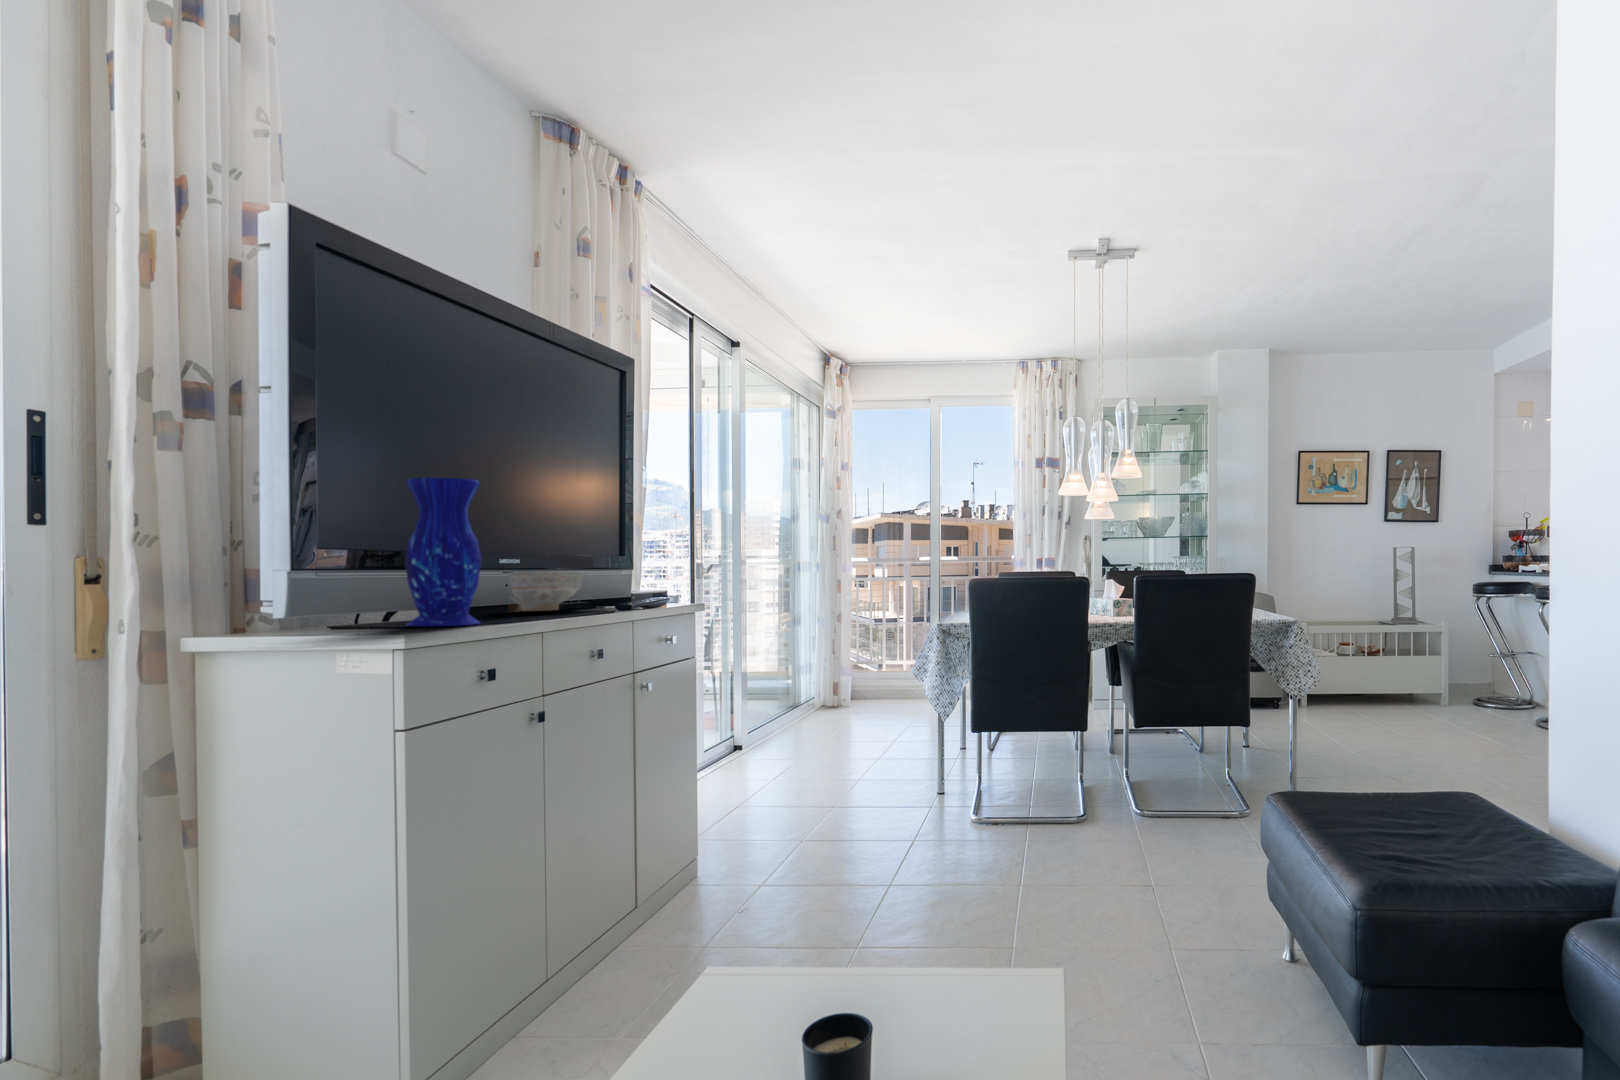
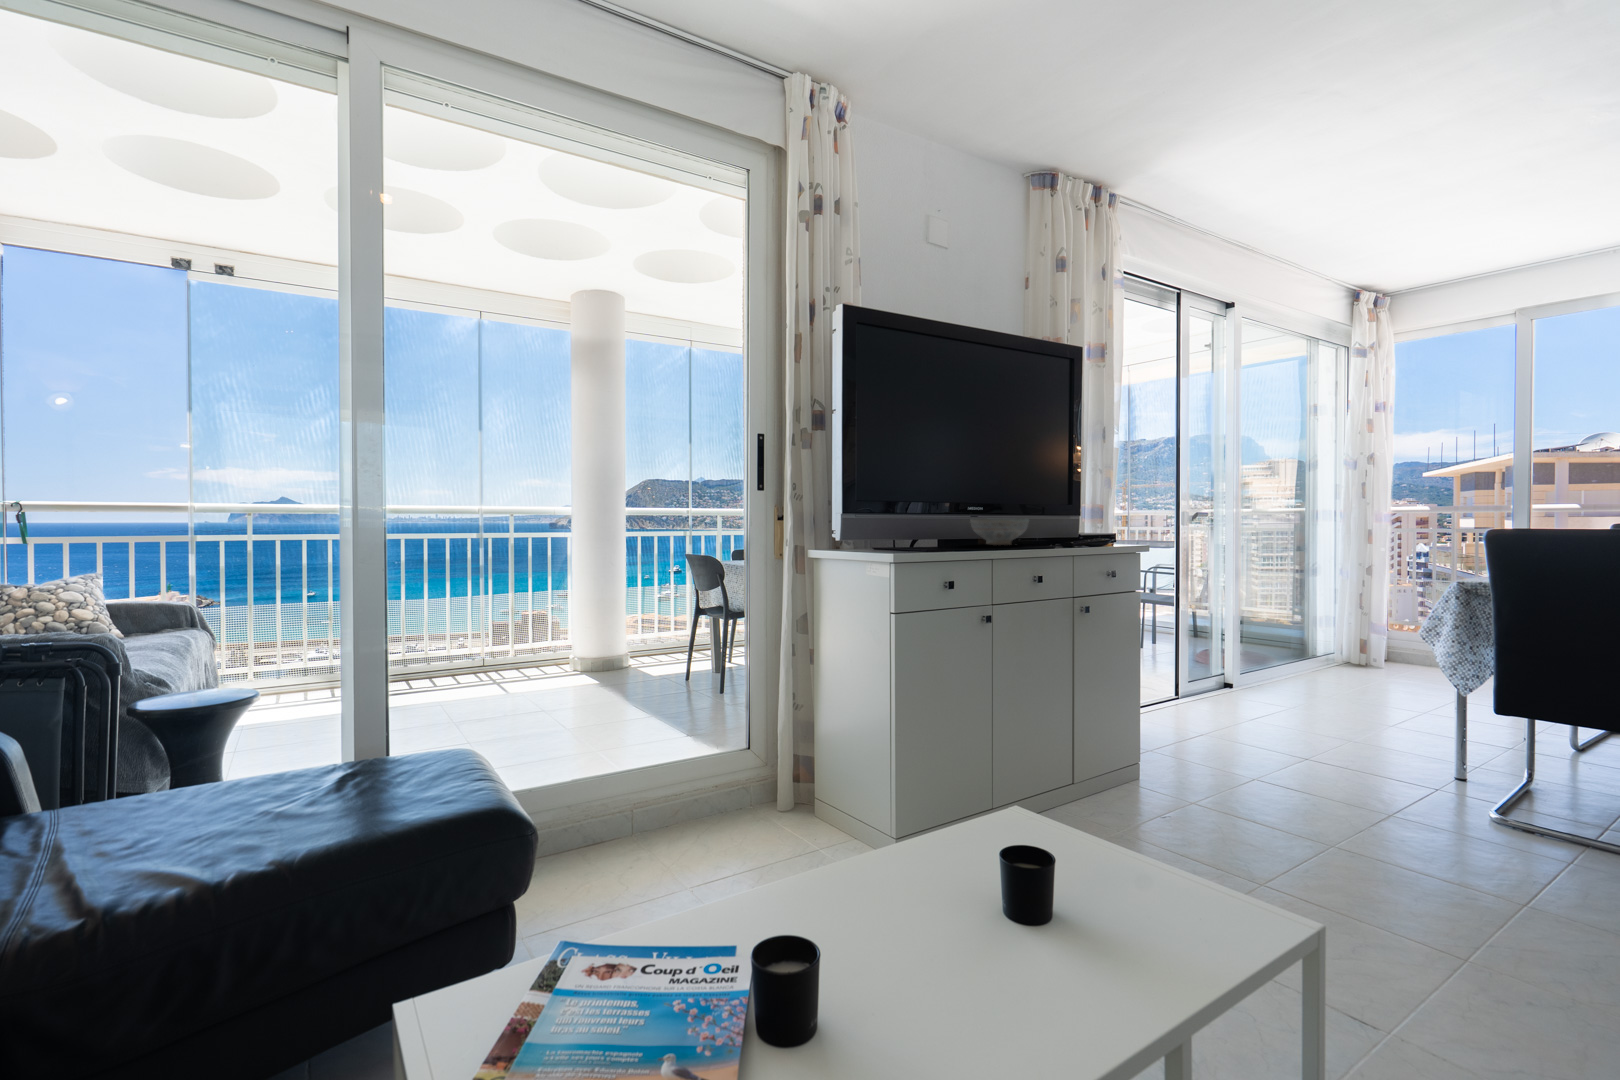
vase: present [405,478,481,626] -> none [905,463,950,553]

